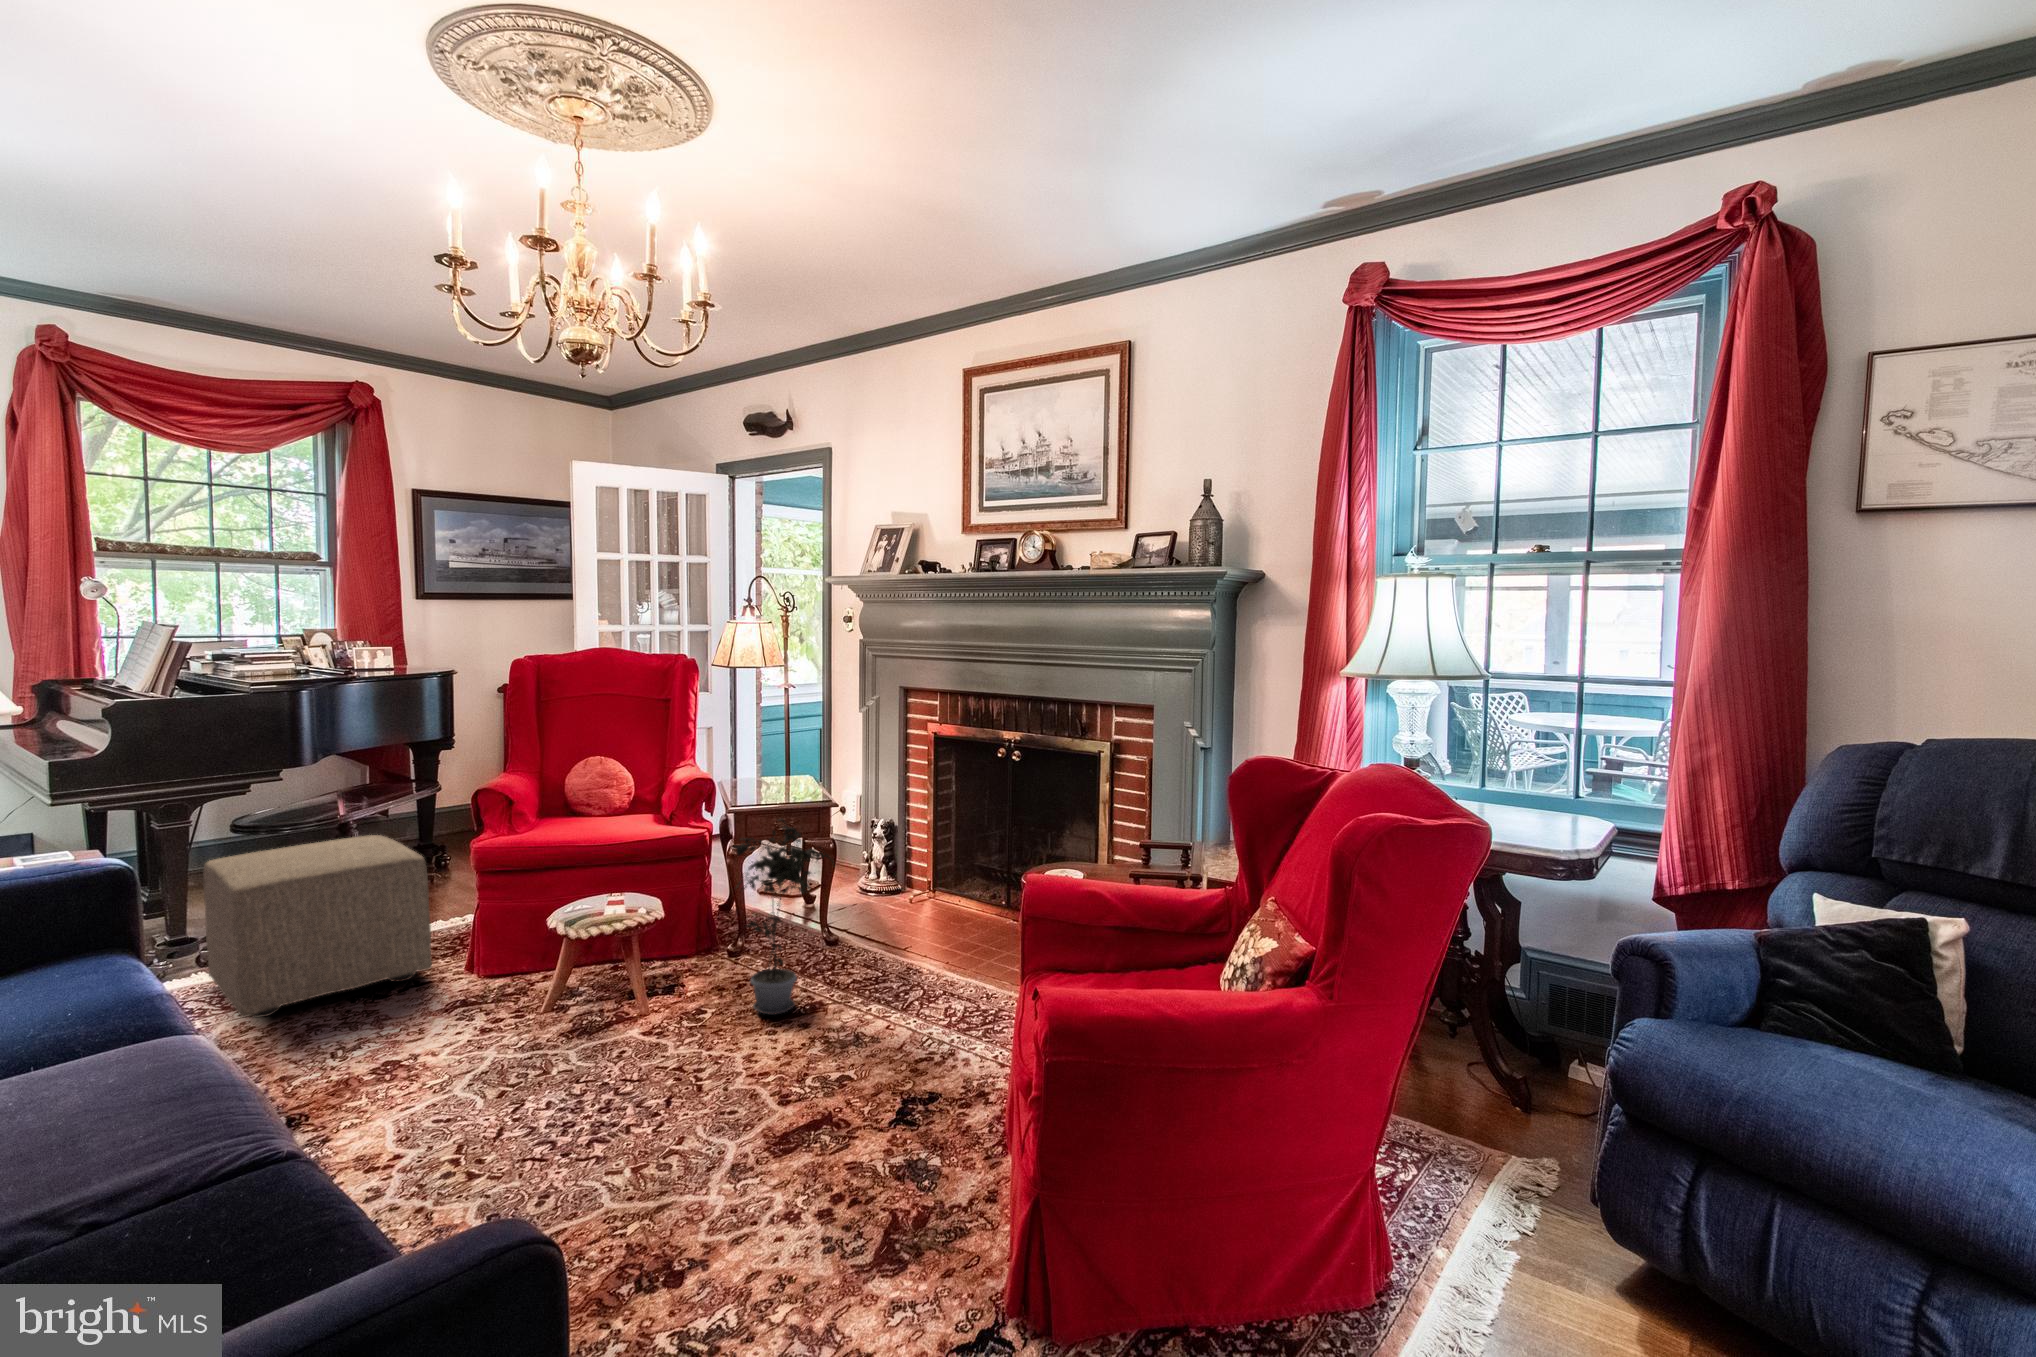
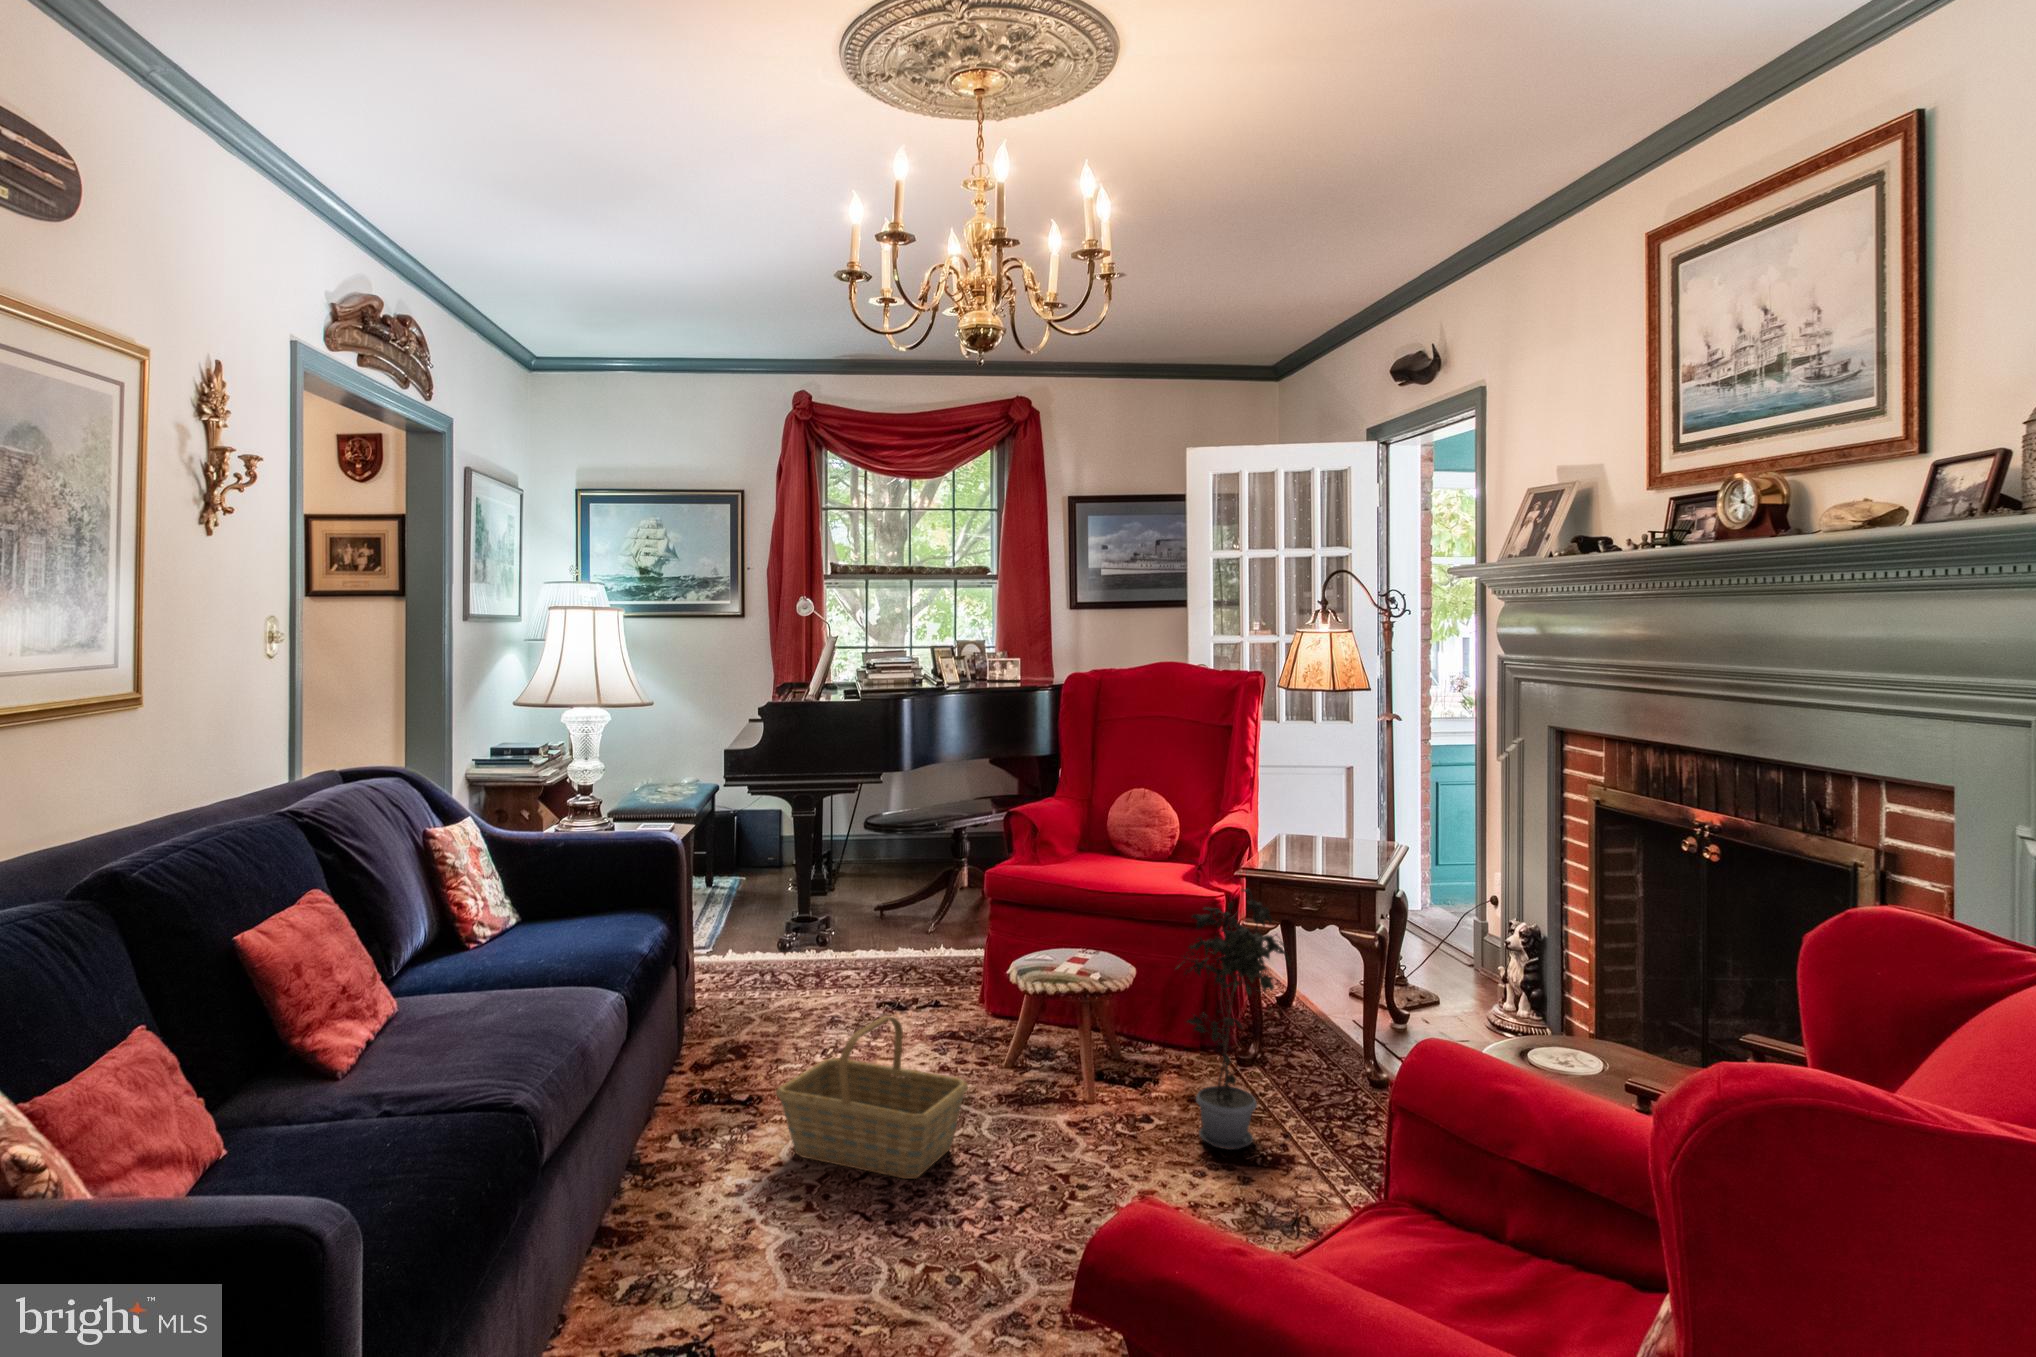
ottoman: present [203,835,432,1018] -> none [789,847,952,1004]
basket: none [379,985,575,1141] -> present [776,1016,968,1179]

